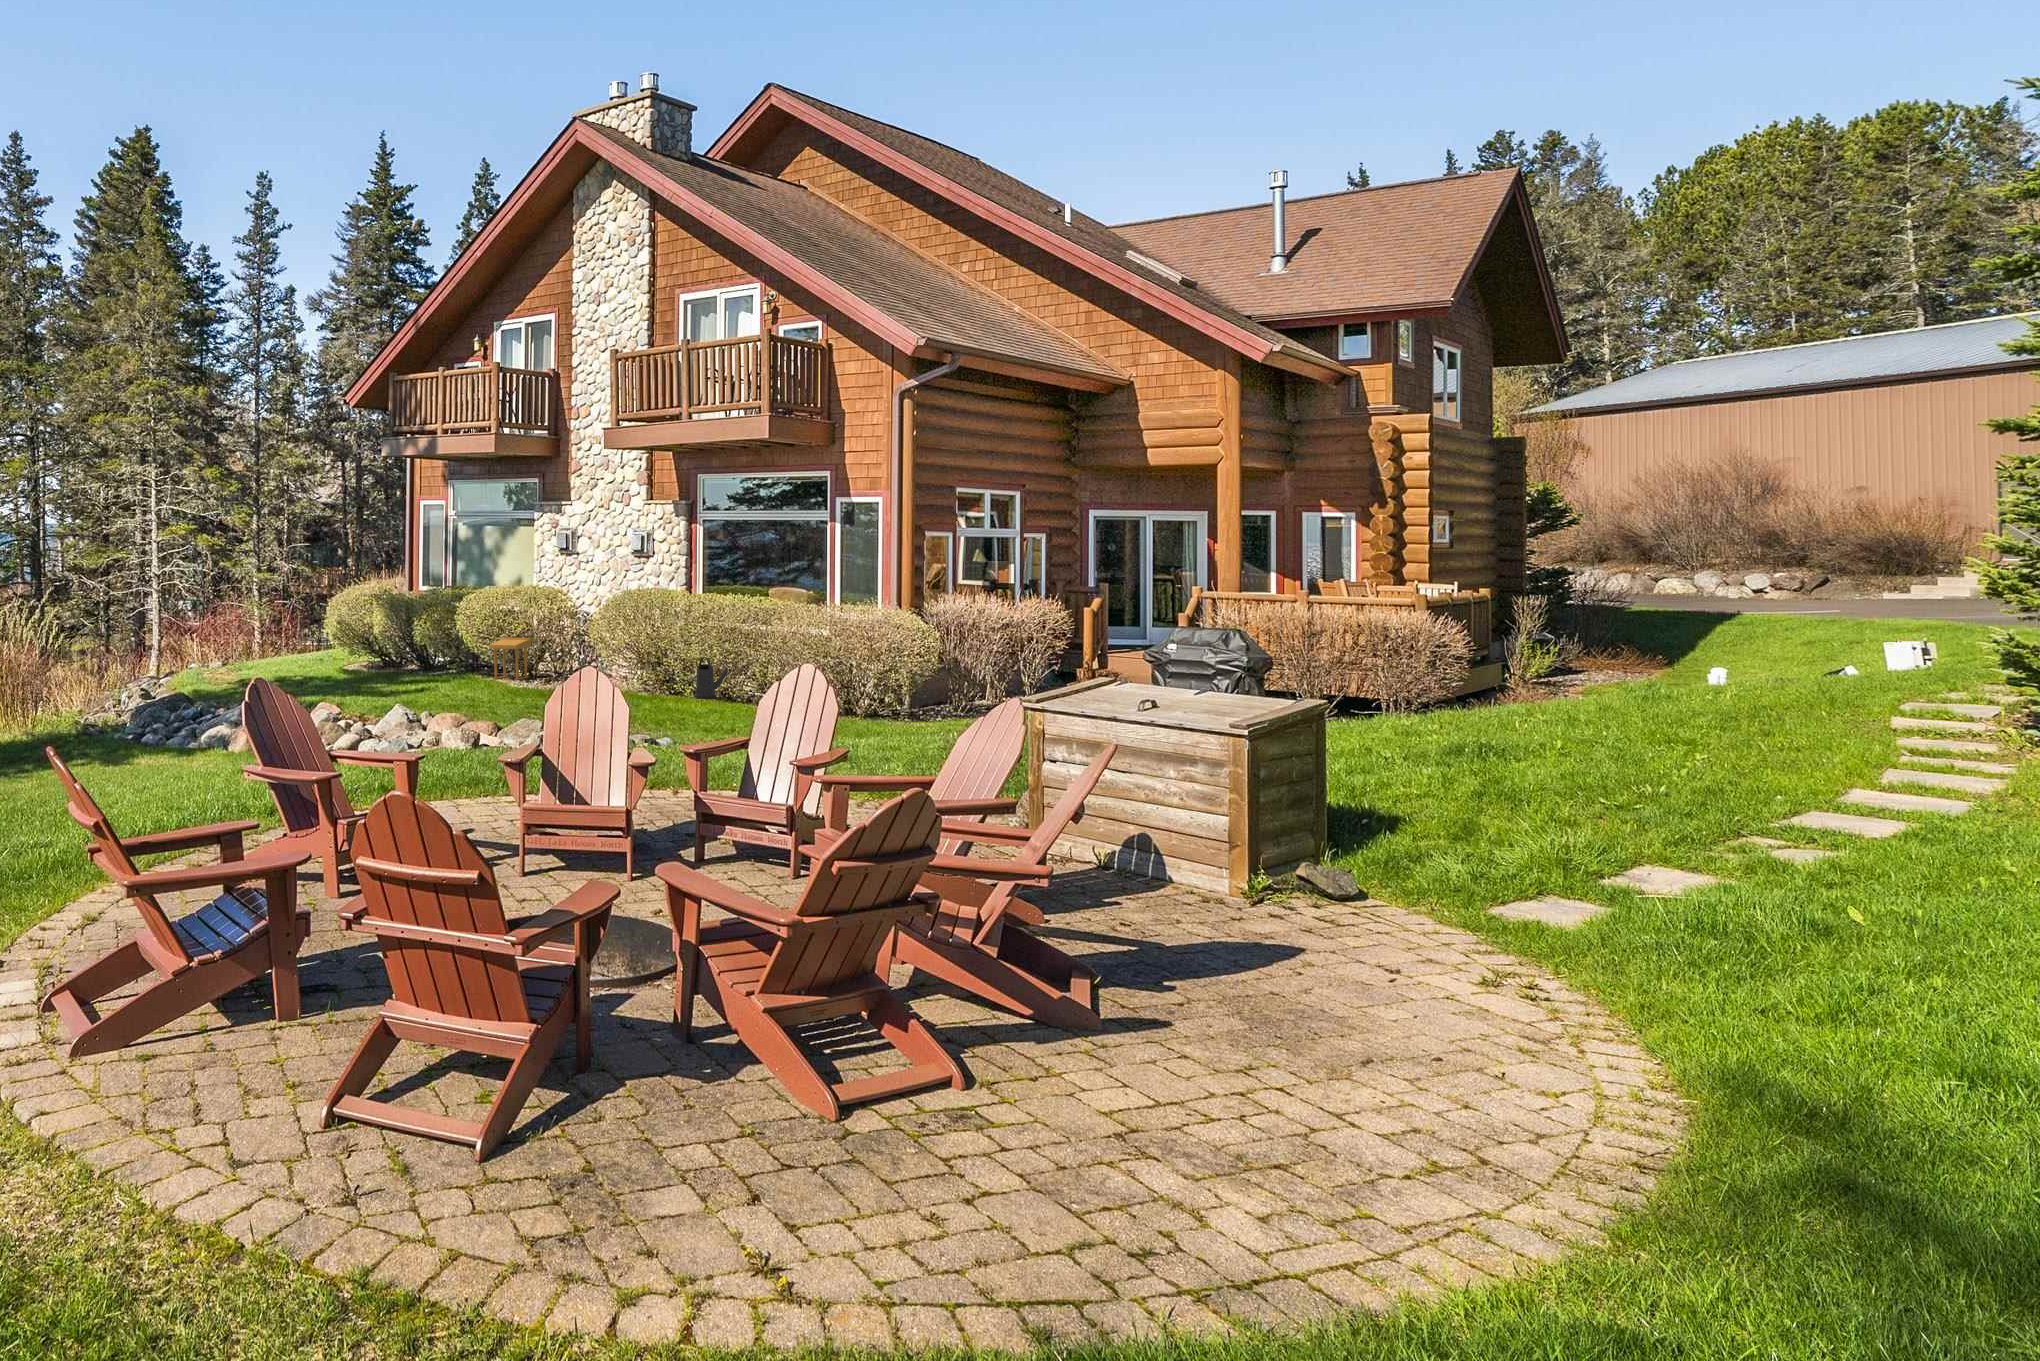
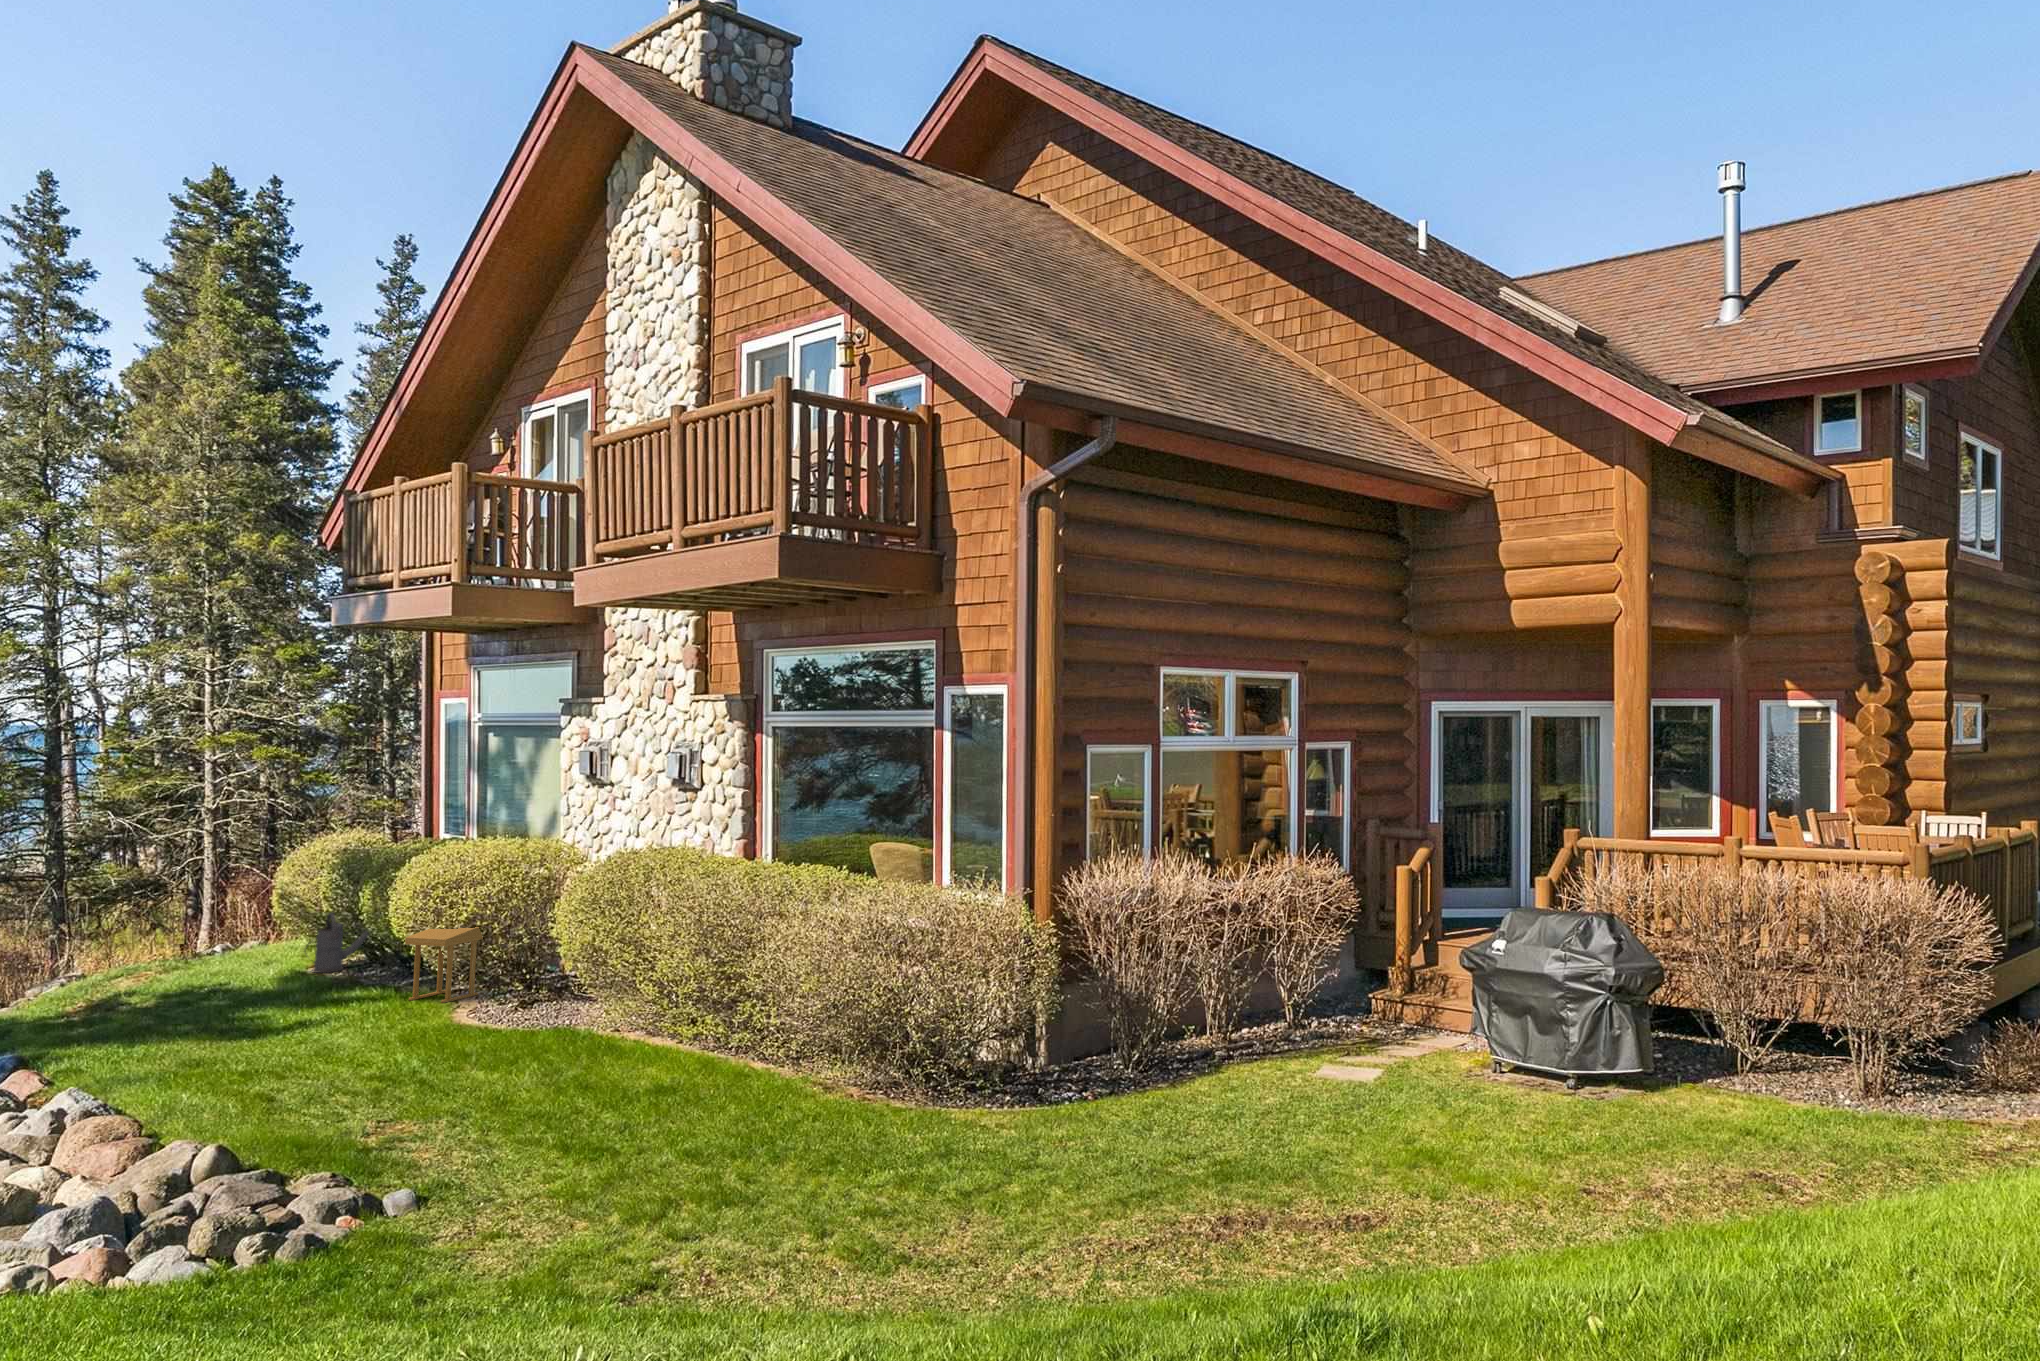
watering can: present [691,657,728,699] -> present [306,913,368,973]

